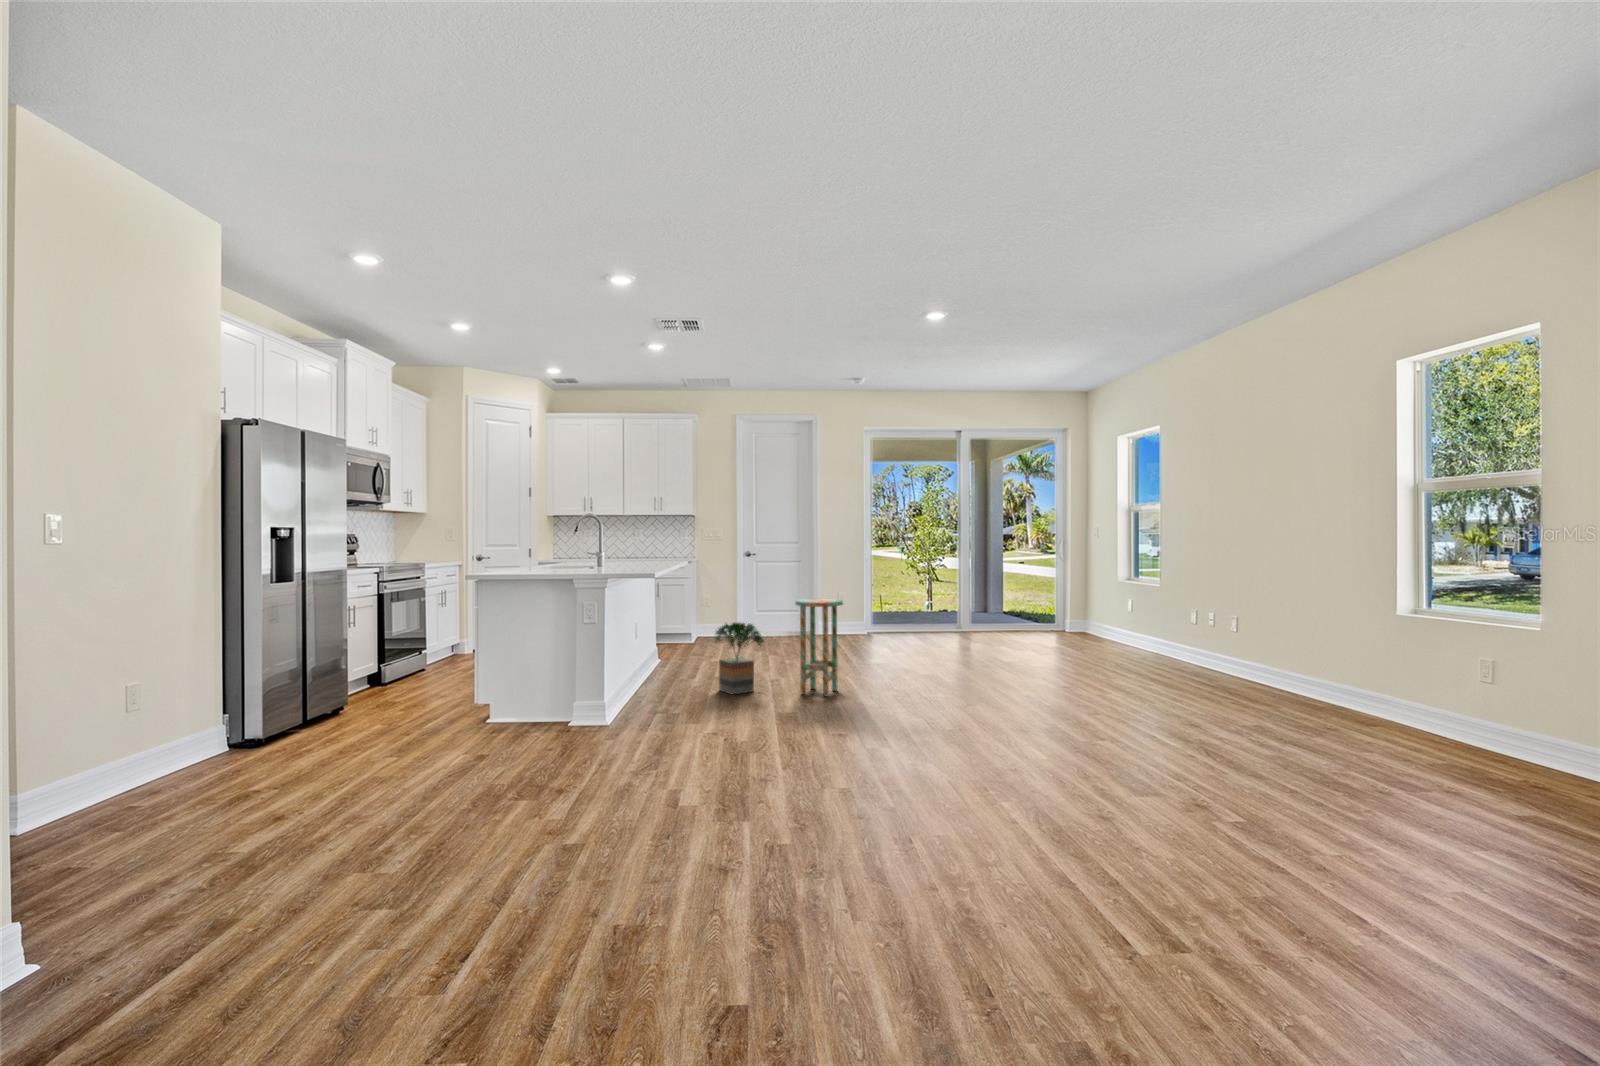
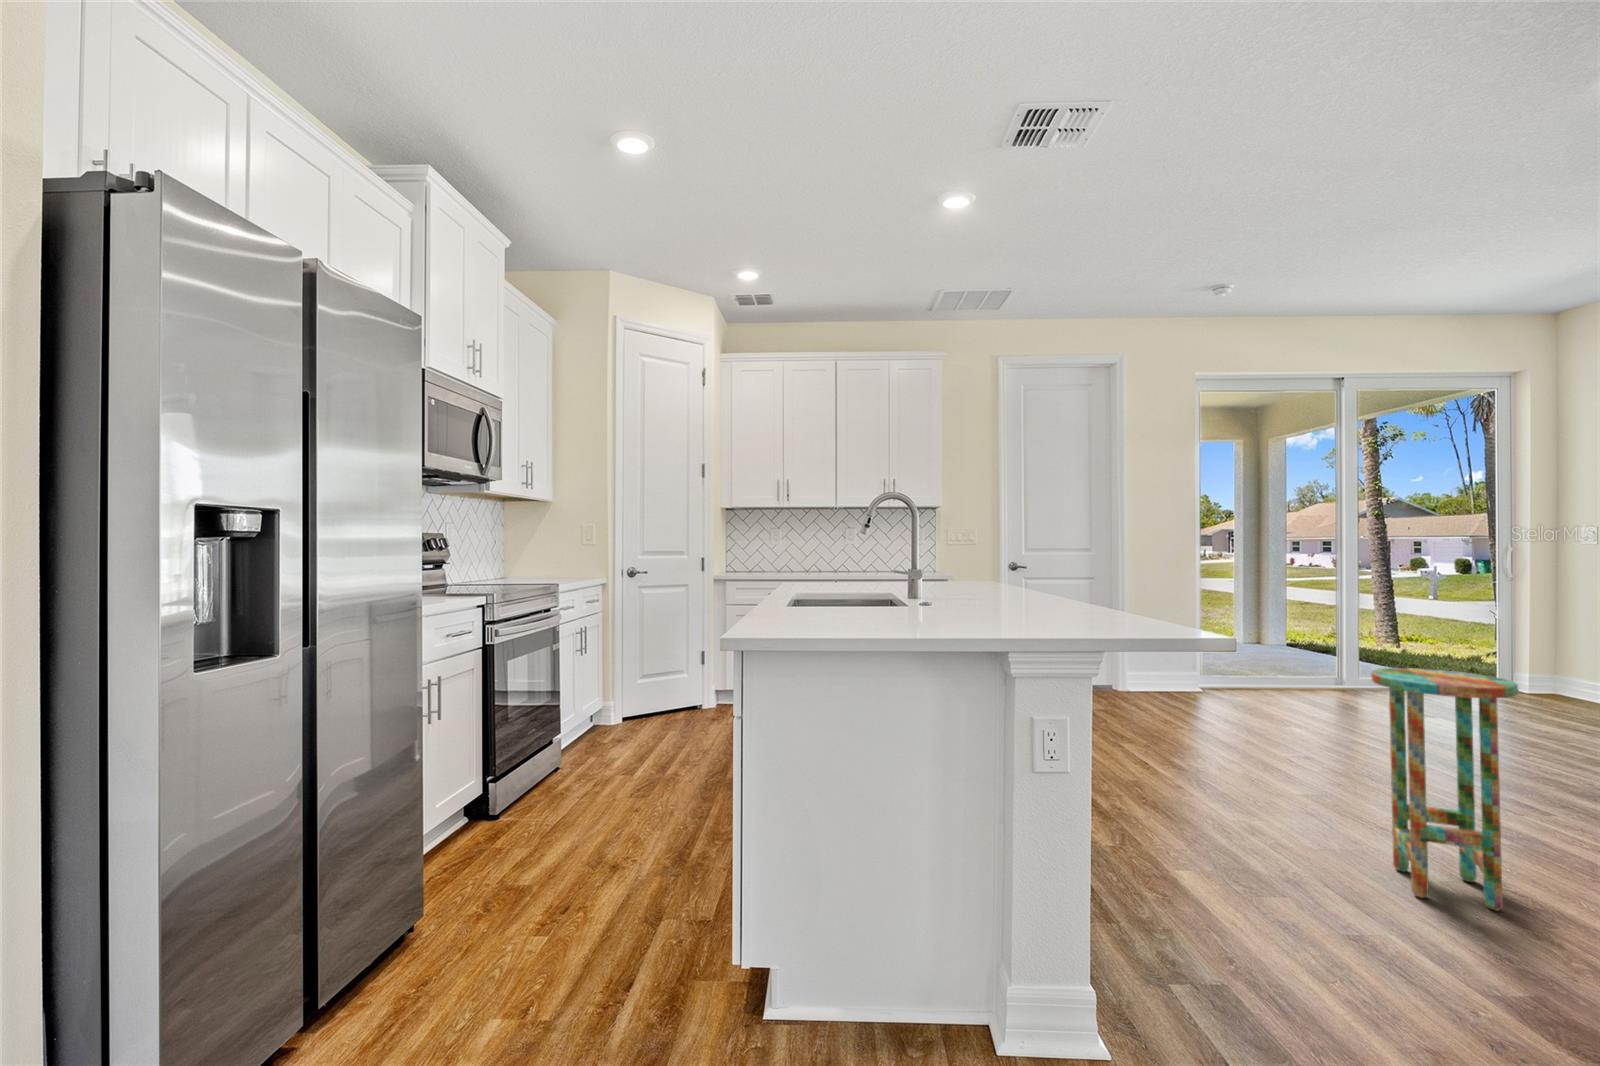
potted tree: present [715,623,764,694] -> none [1168,715,1310,890]

